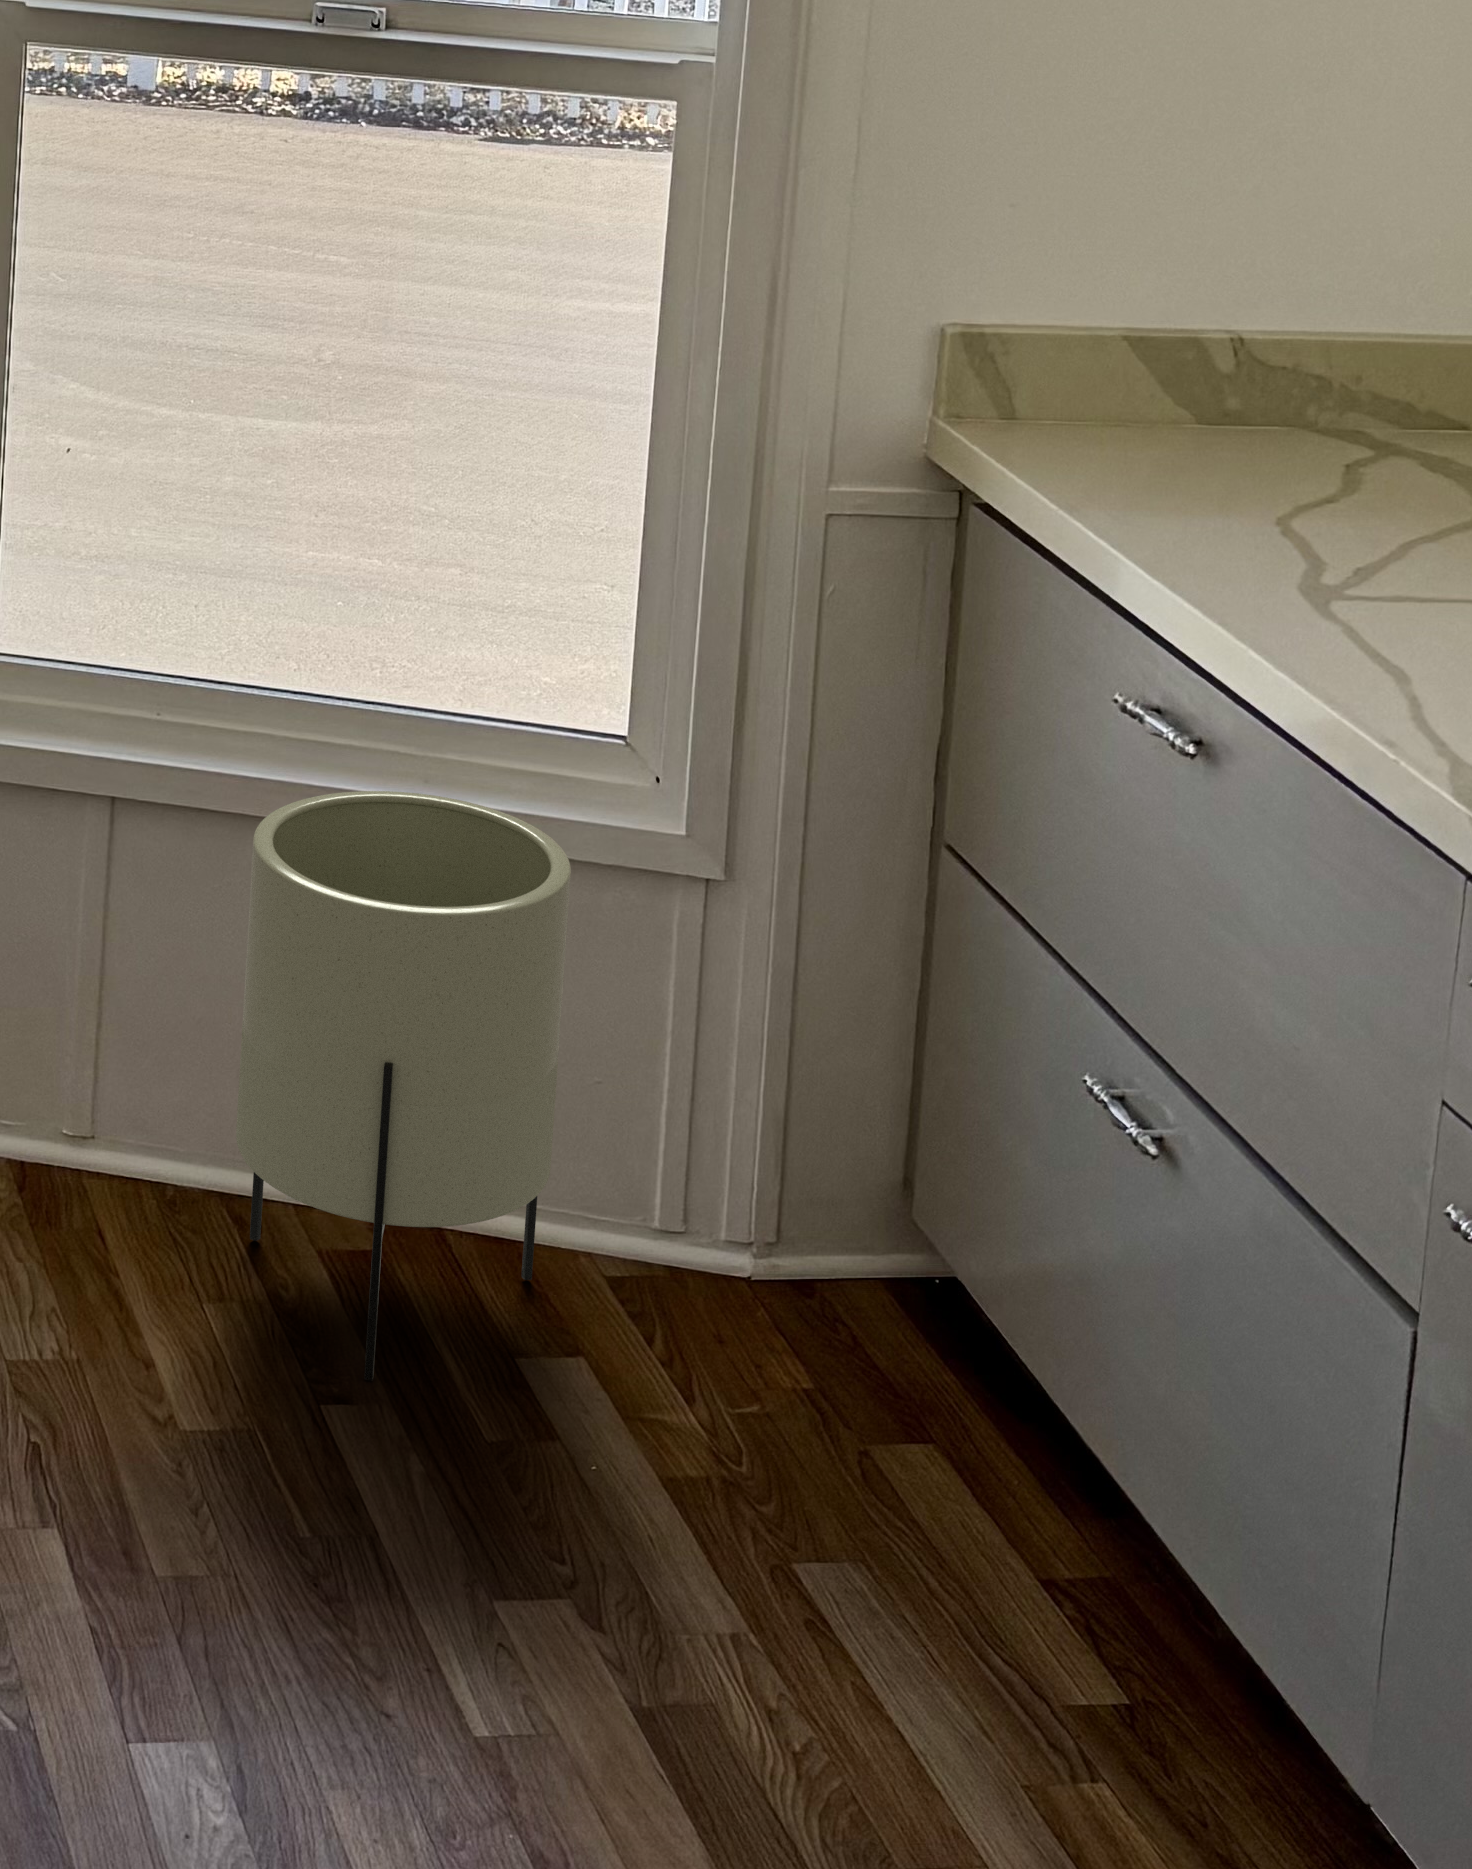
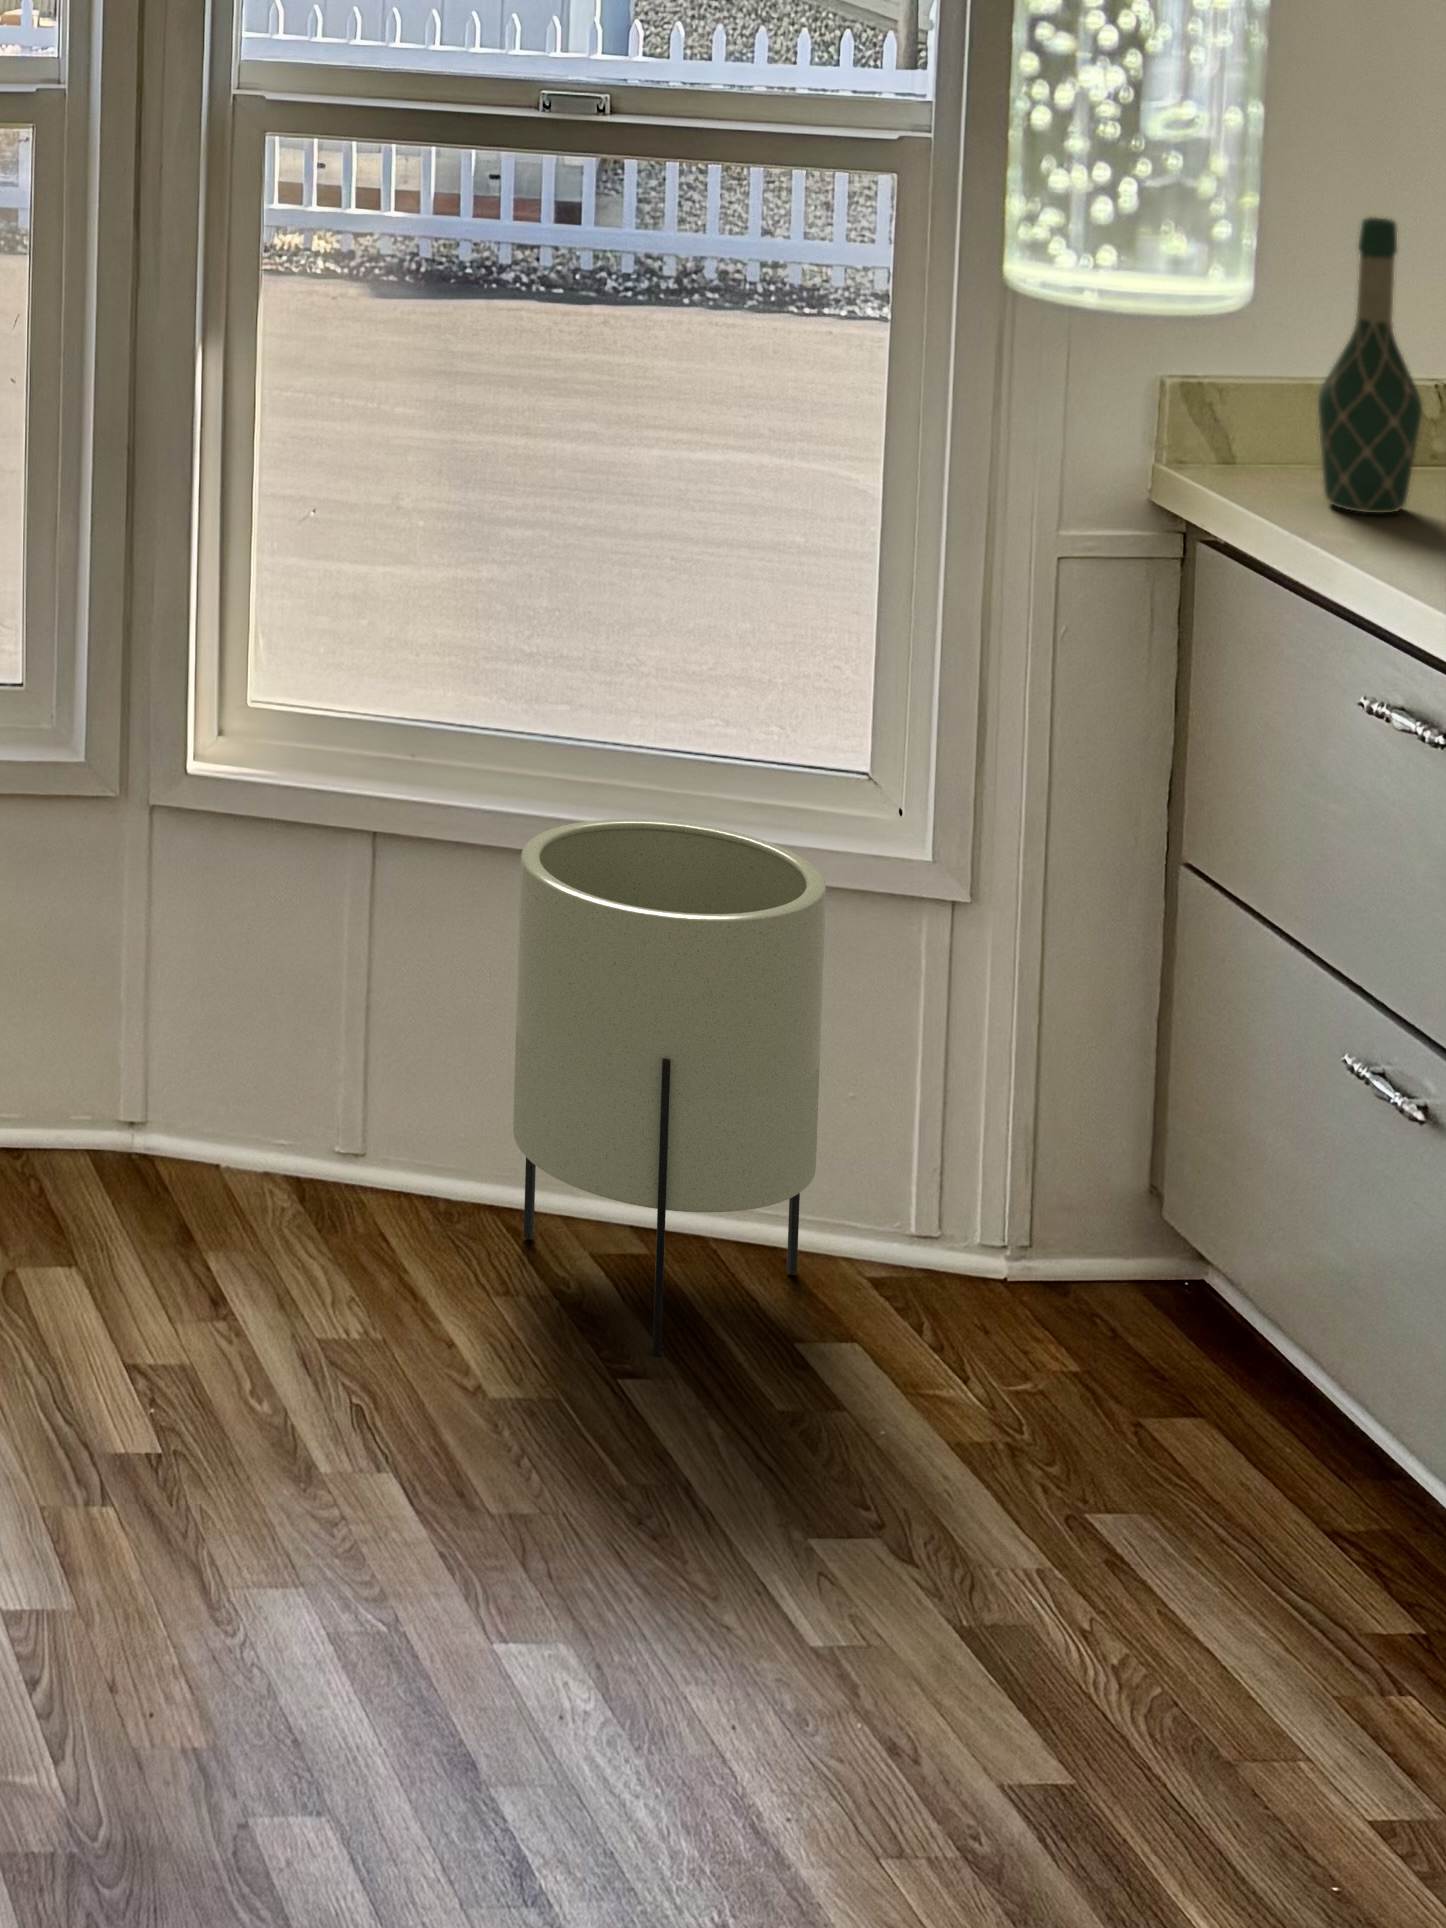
wine bottle: none [1099,167,1205,485] -> present [1318,217,1422,513]

